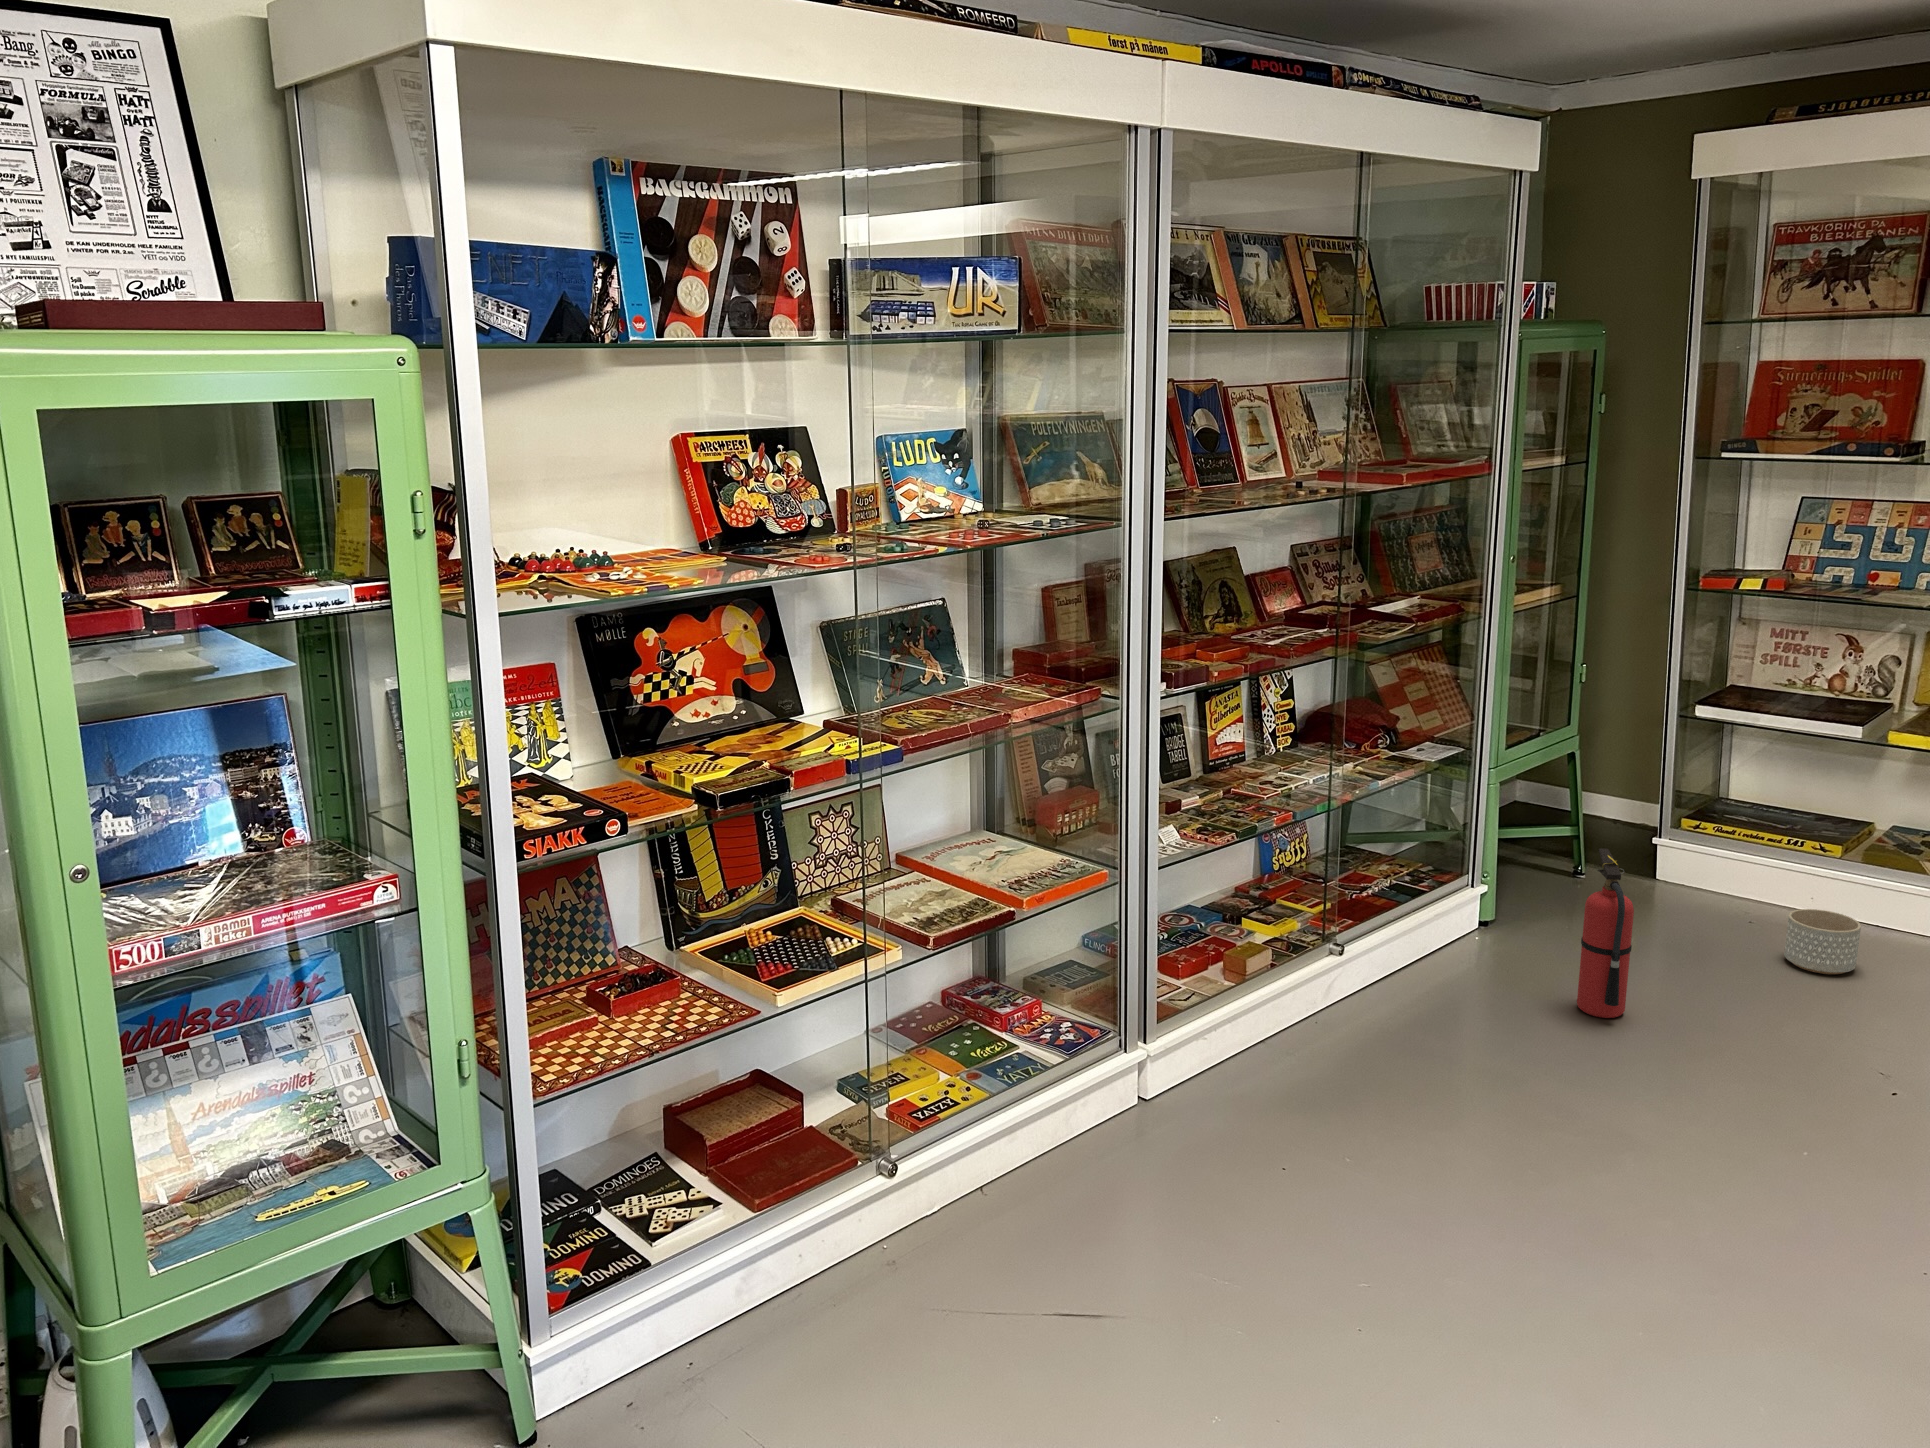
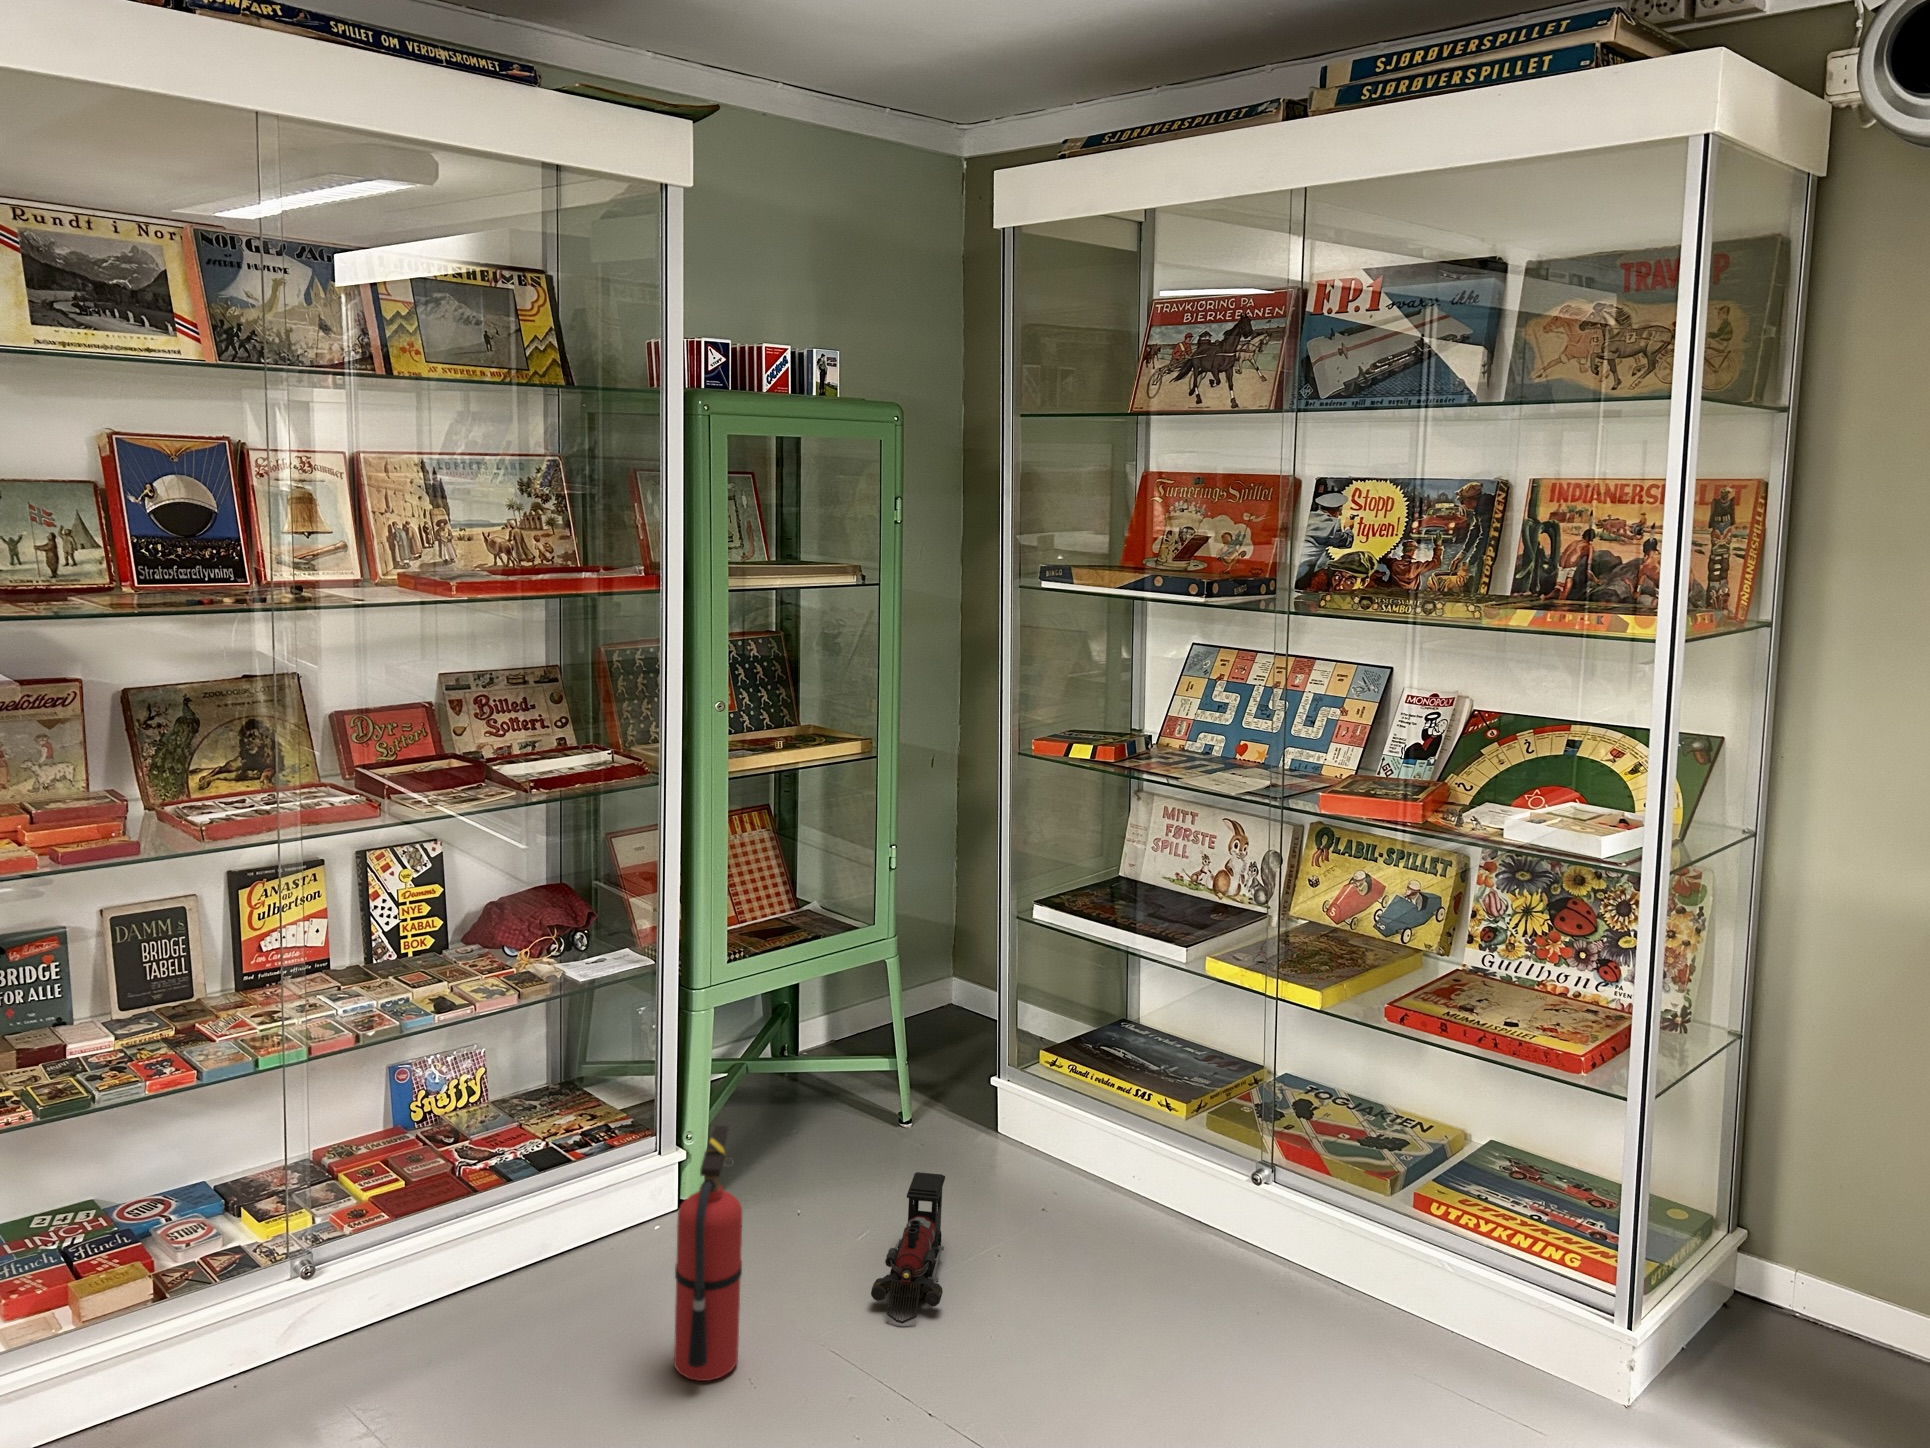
toy train: none [1666,894,1735,988] -> present [871,1172,945,1324]
planter: present [1784,909,1861,974] -> none [1046,1199,1133,1298]

